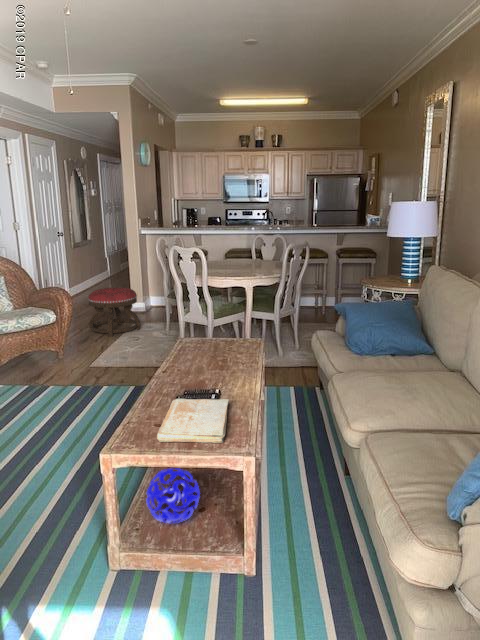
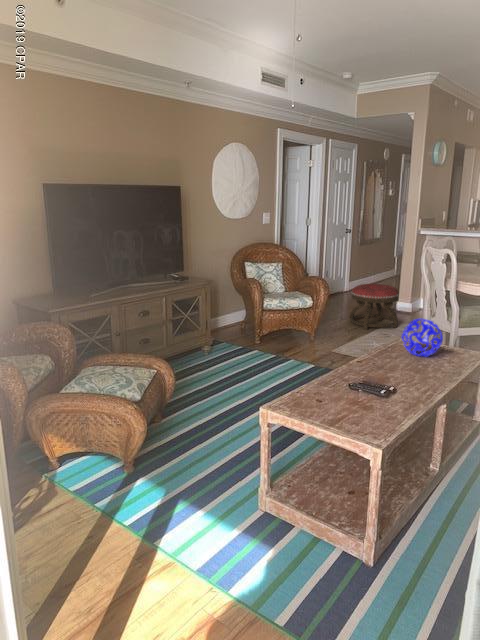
book: present [157,399,229,443] -> none [308,384,394,430]
decorative ball: present [146,468,200,523] -> present [402,319,443,356]

